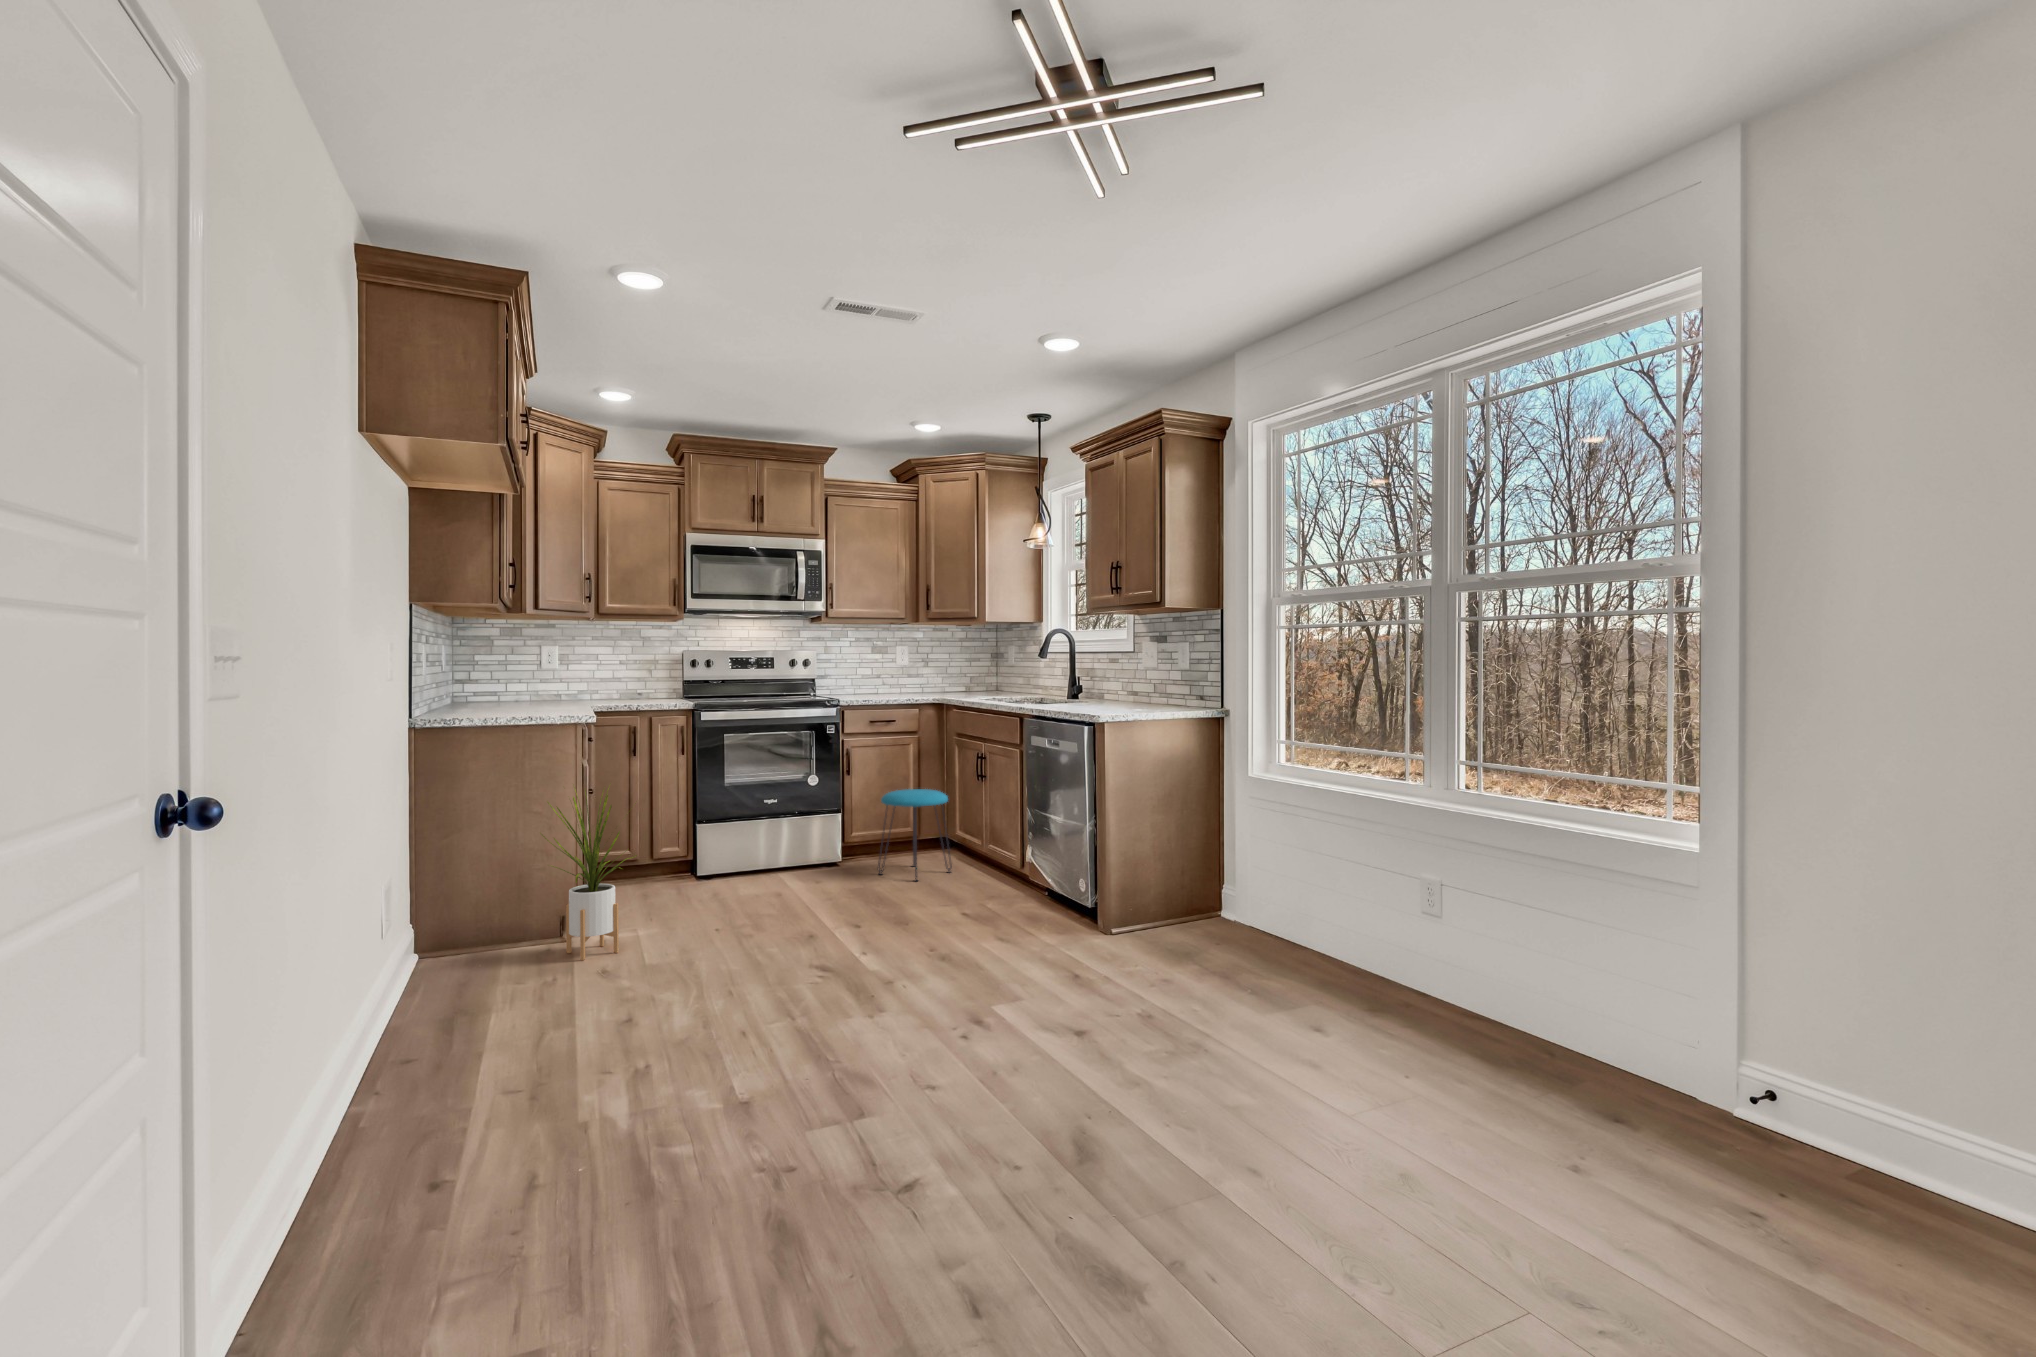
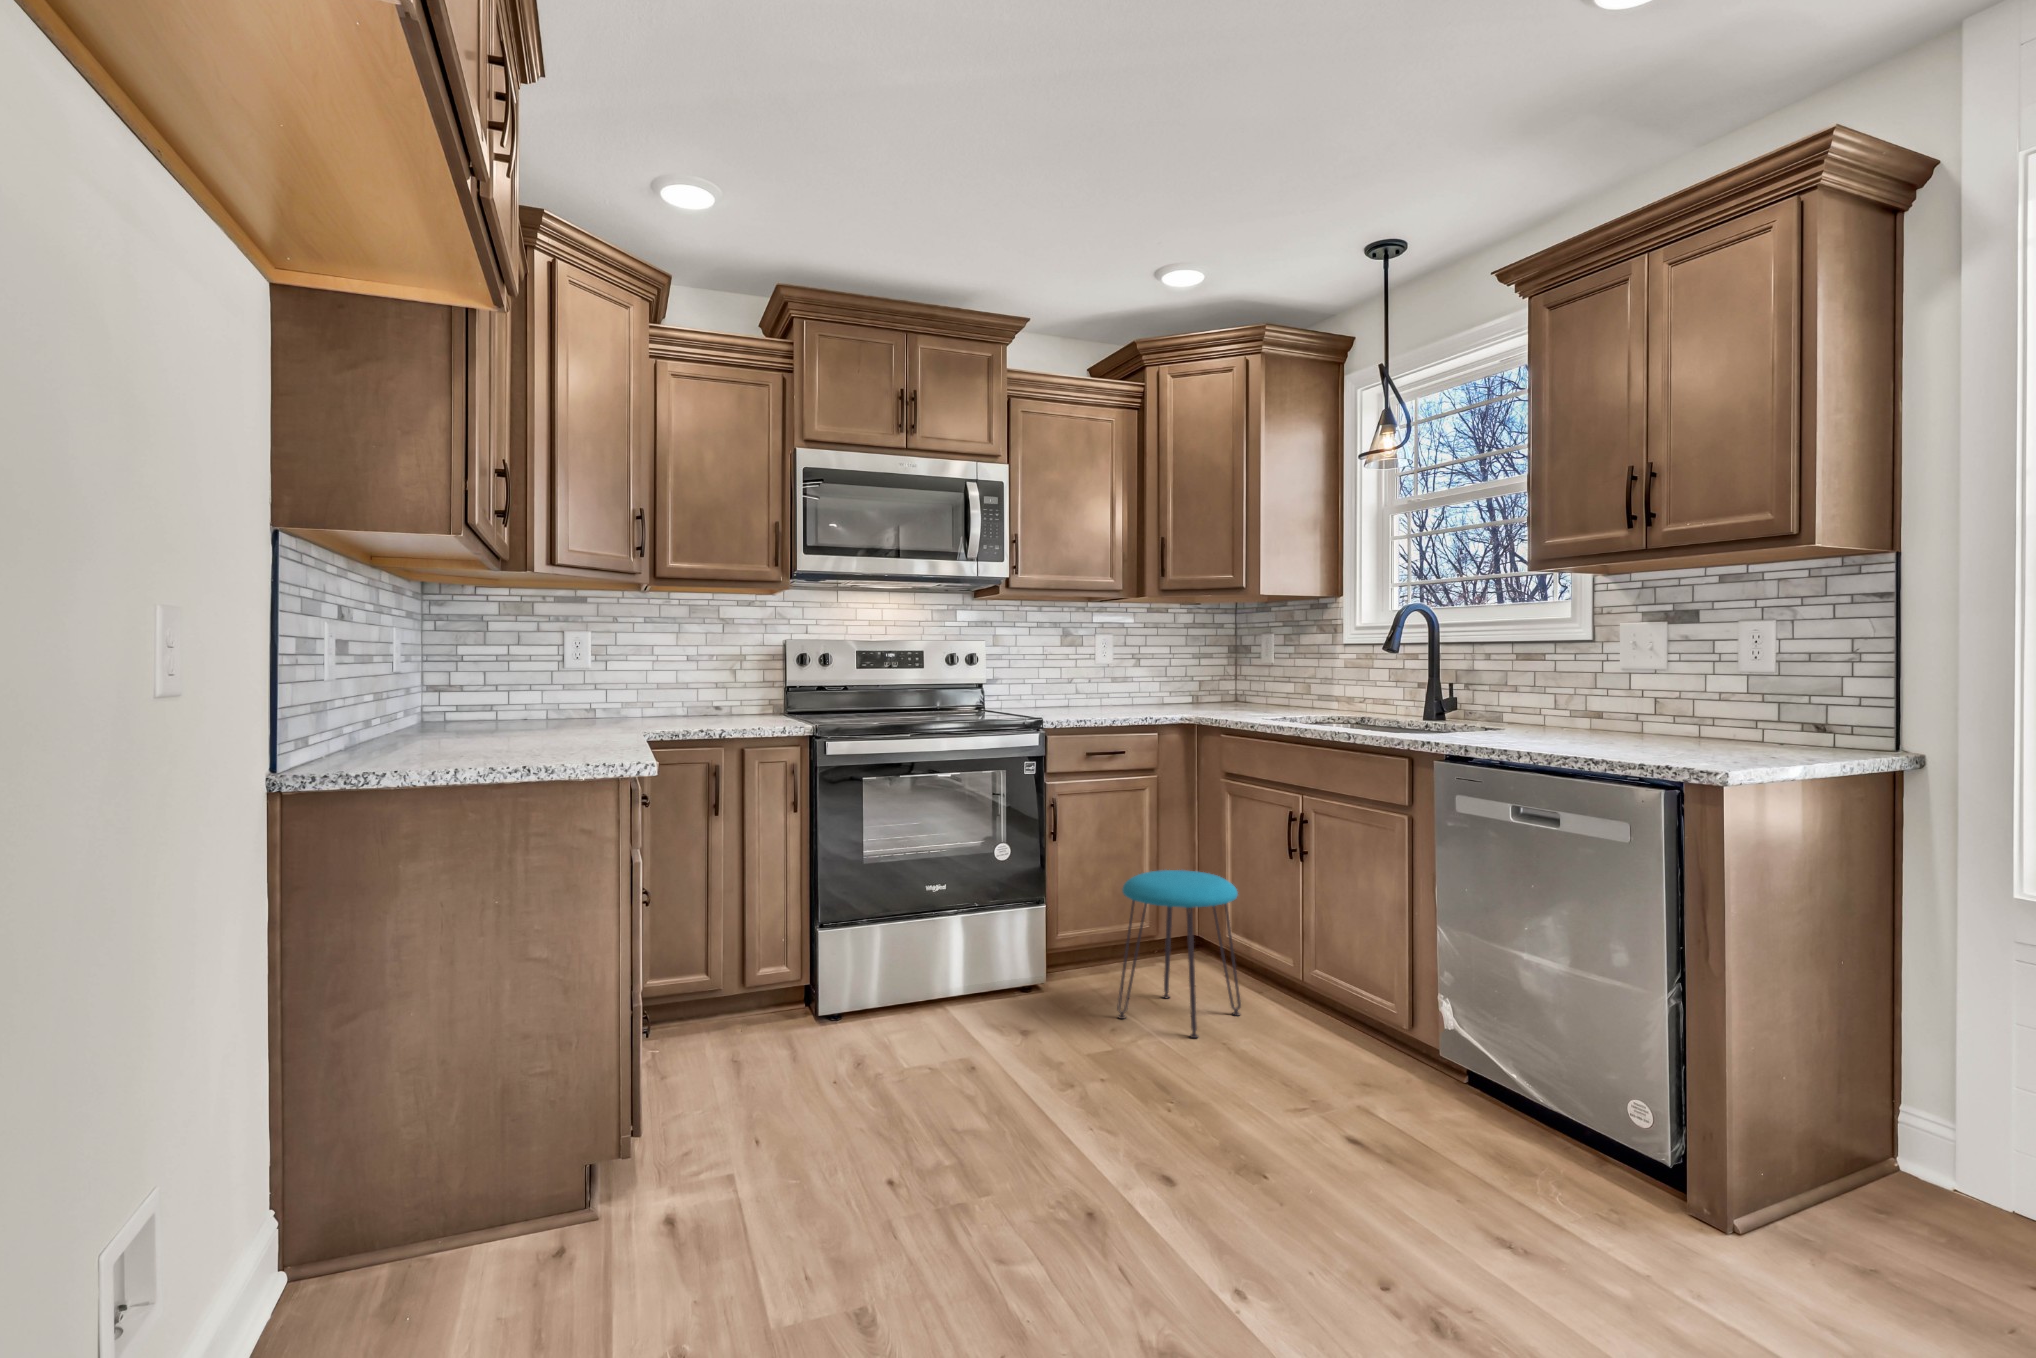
house plant: present [541,787,637,960] -> none [539,901,747,1296]

